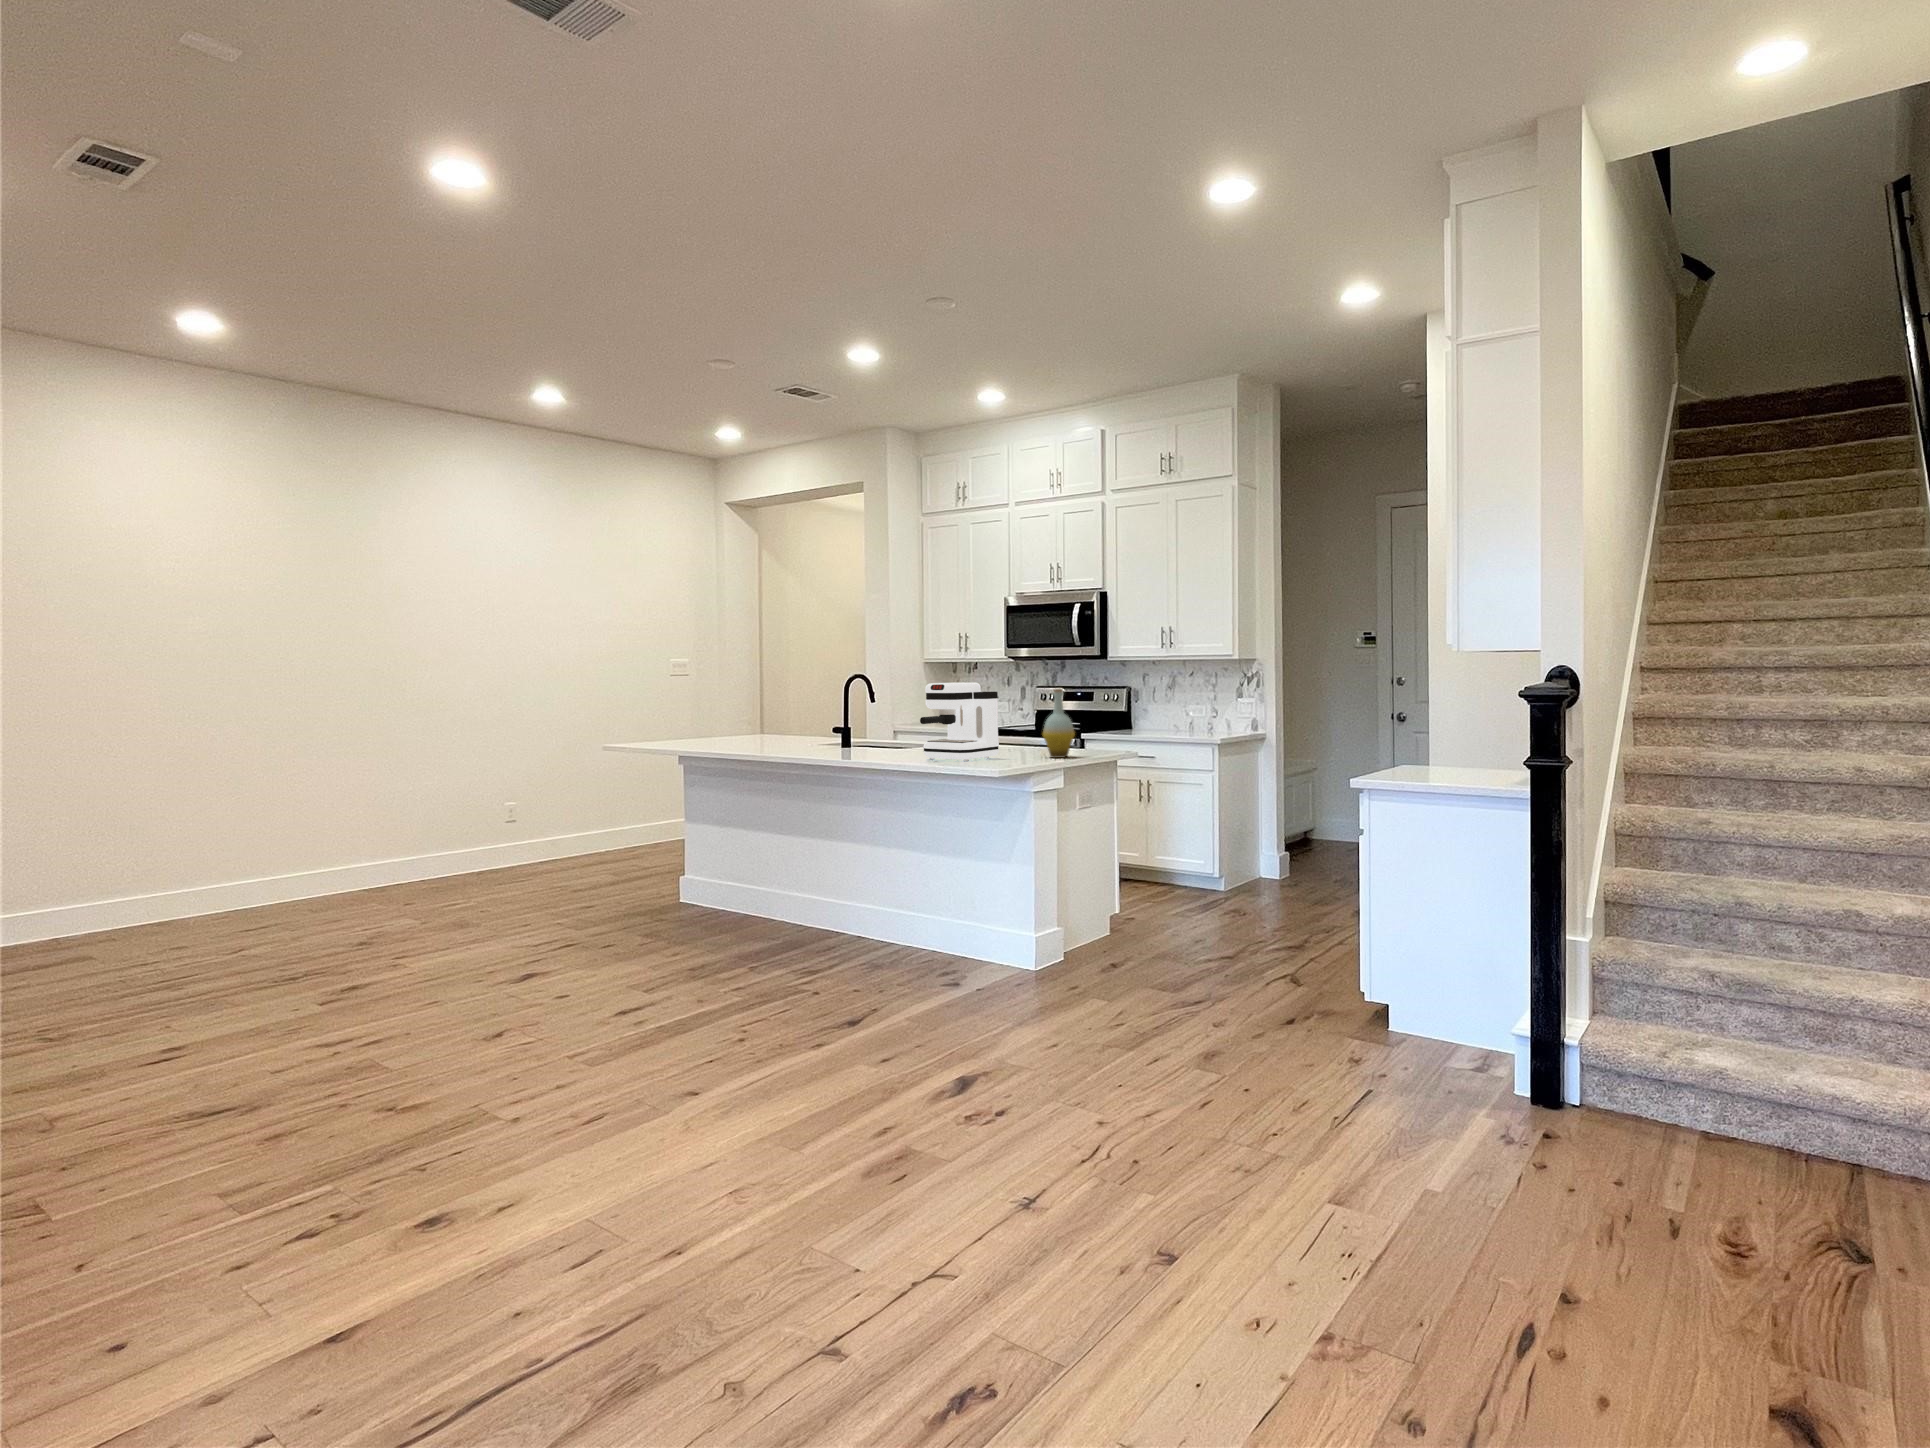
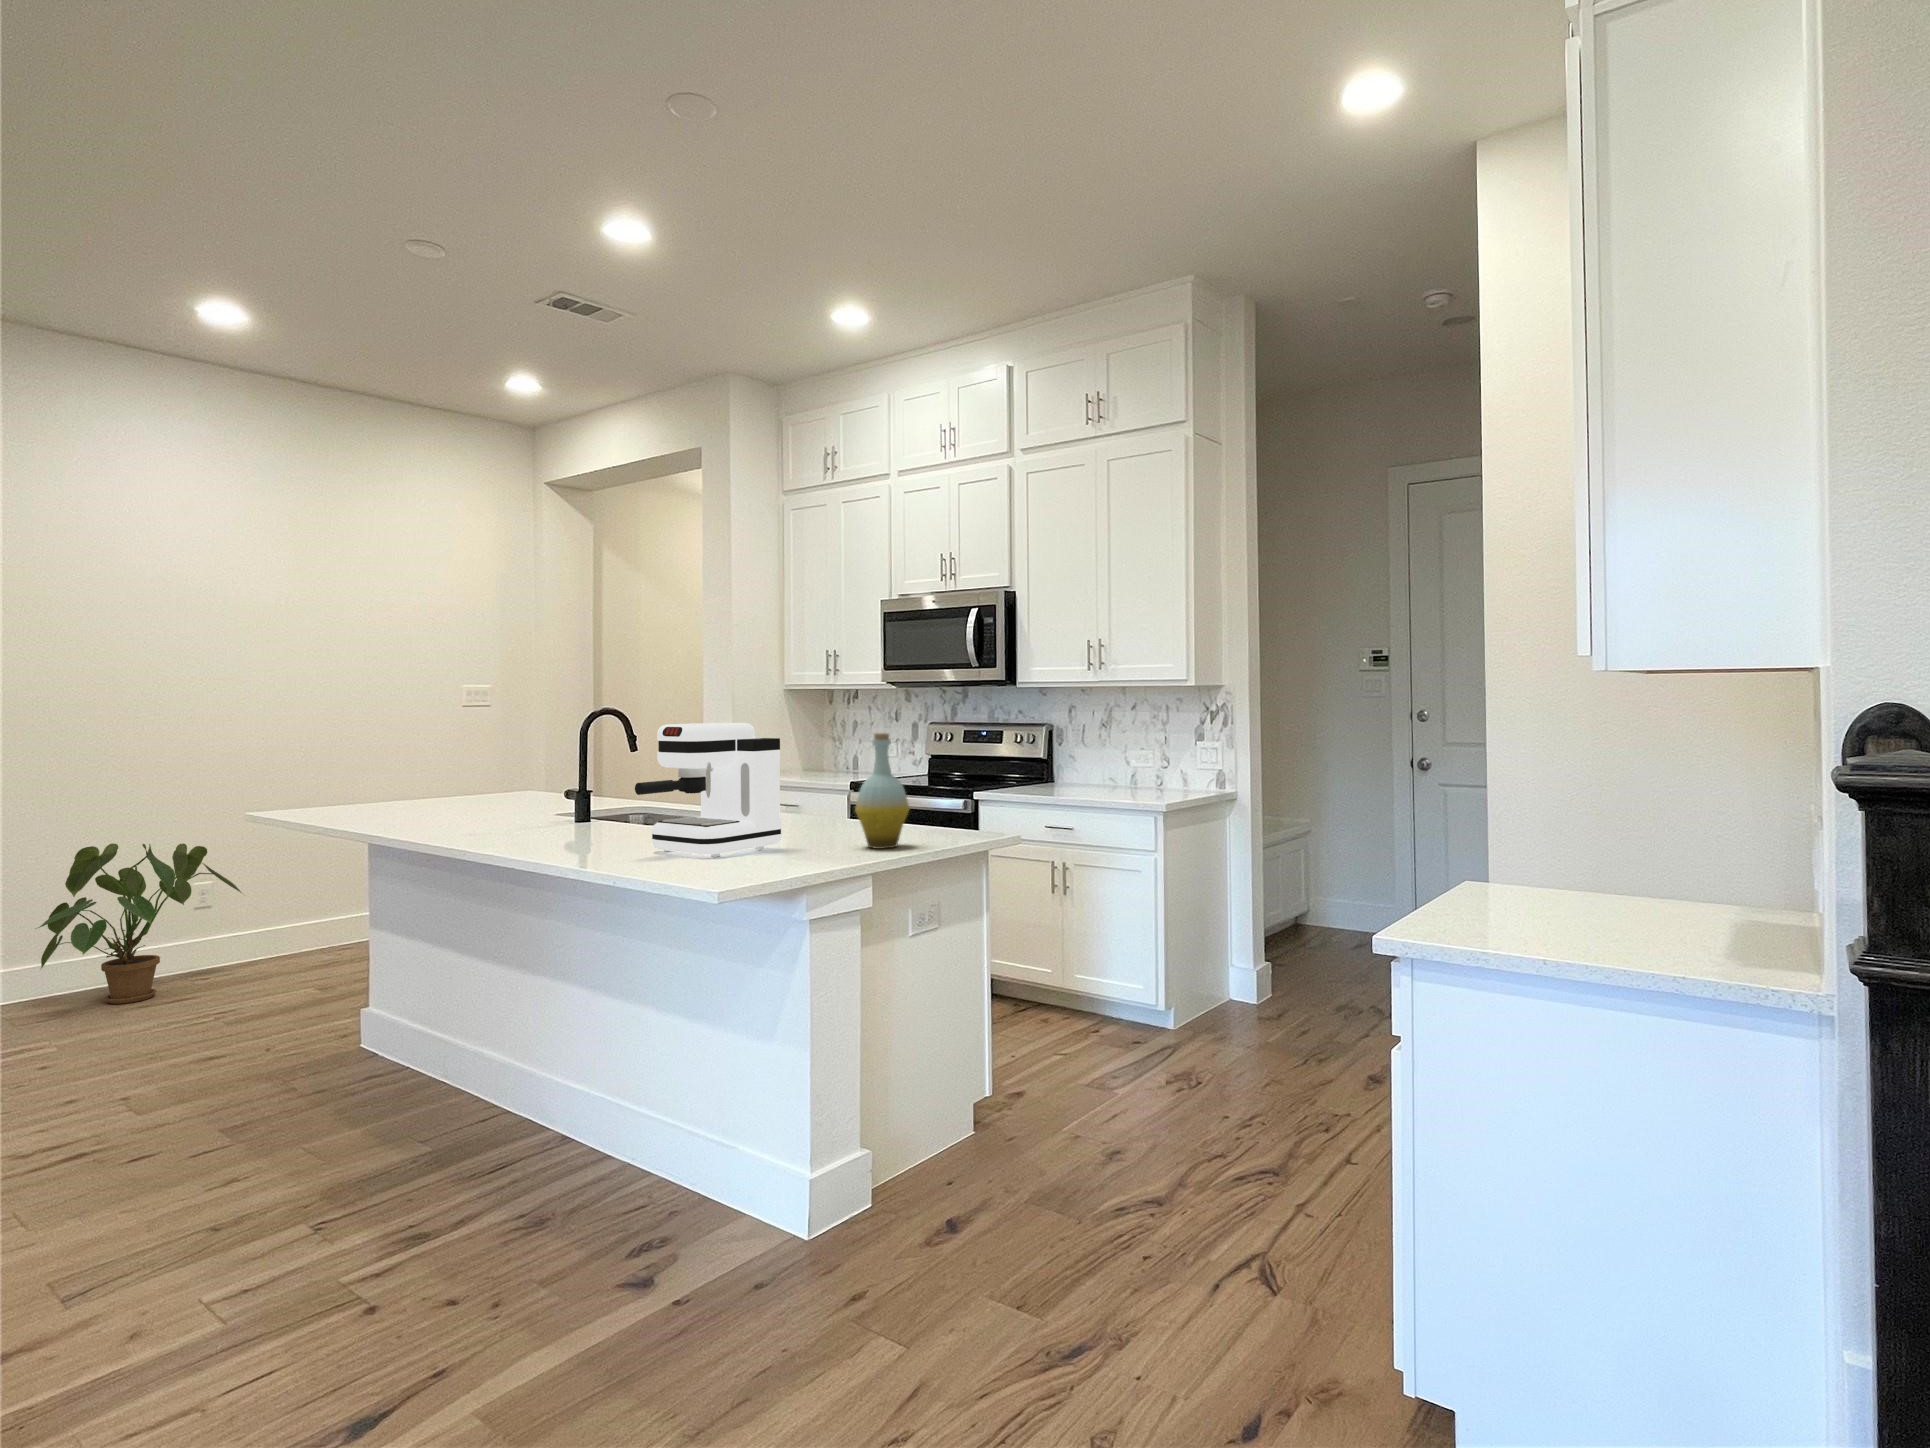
house plant: none [436,771,557,882] -> present [36,843,242,1004]

